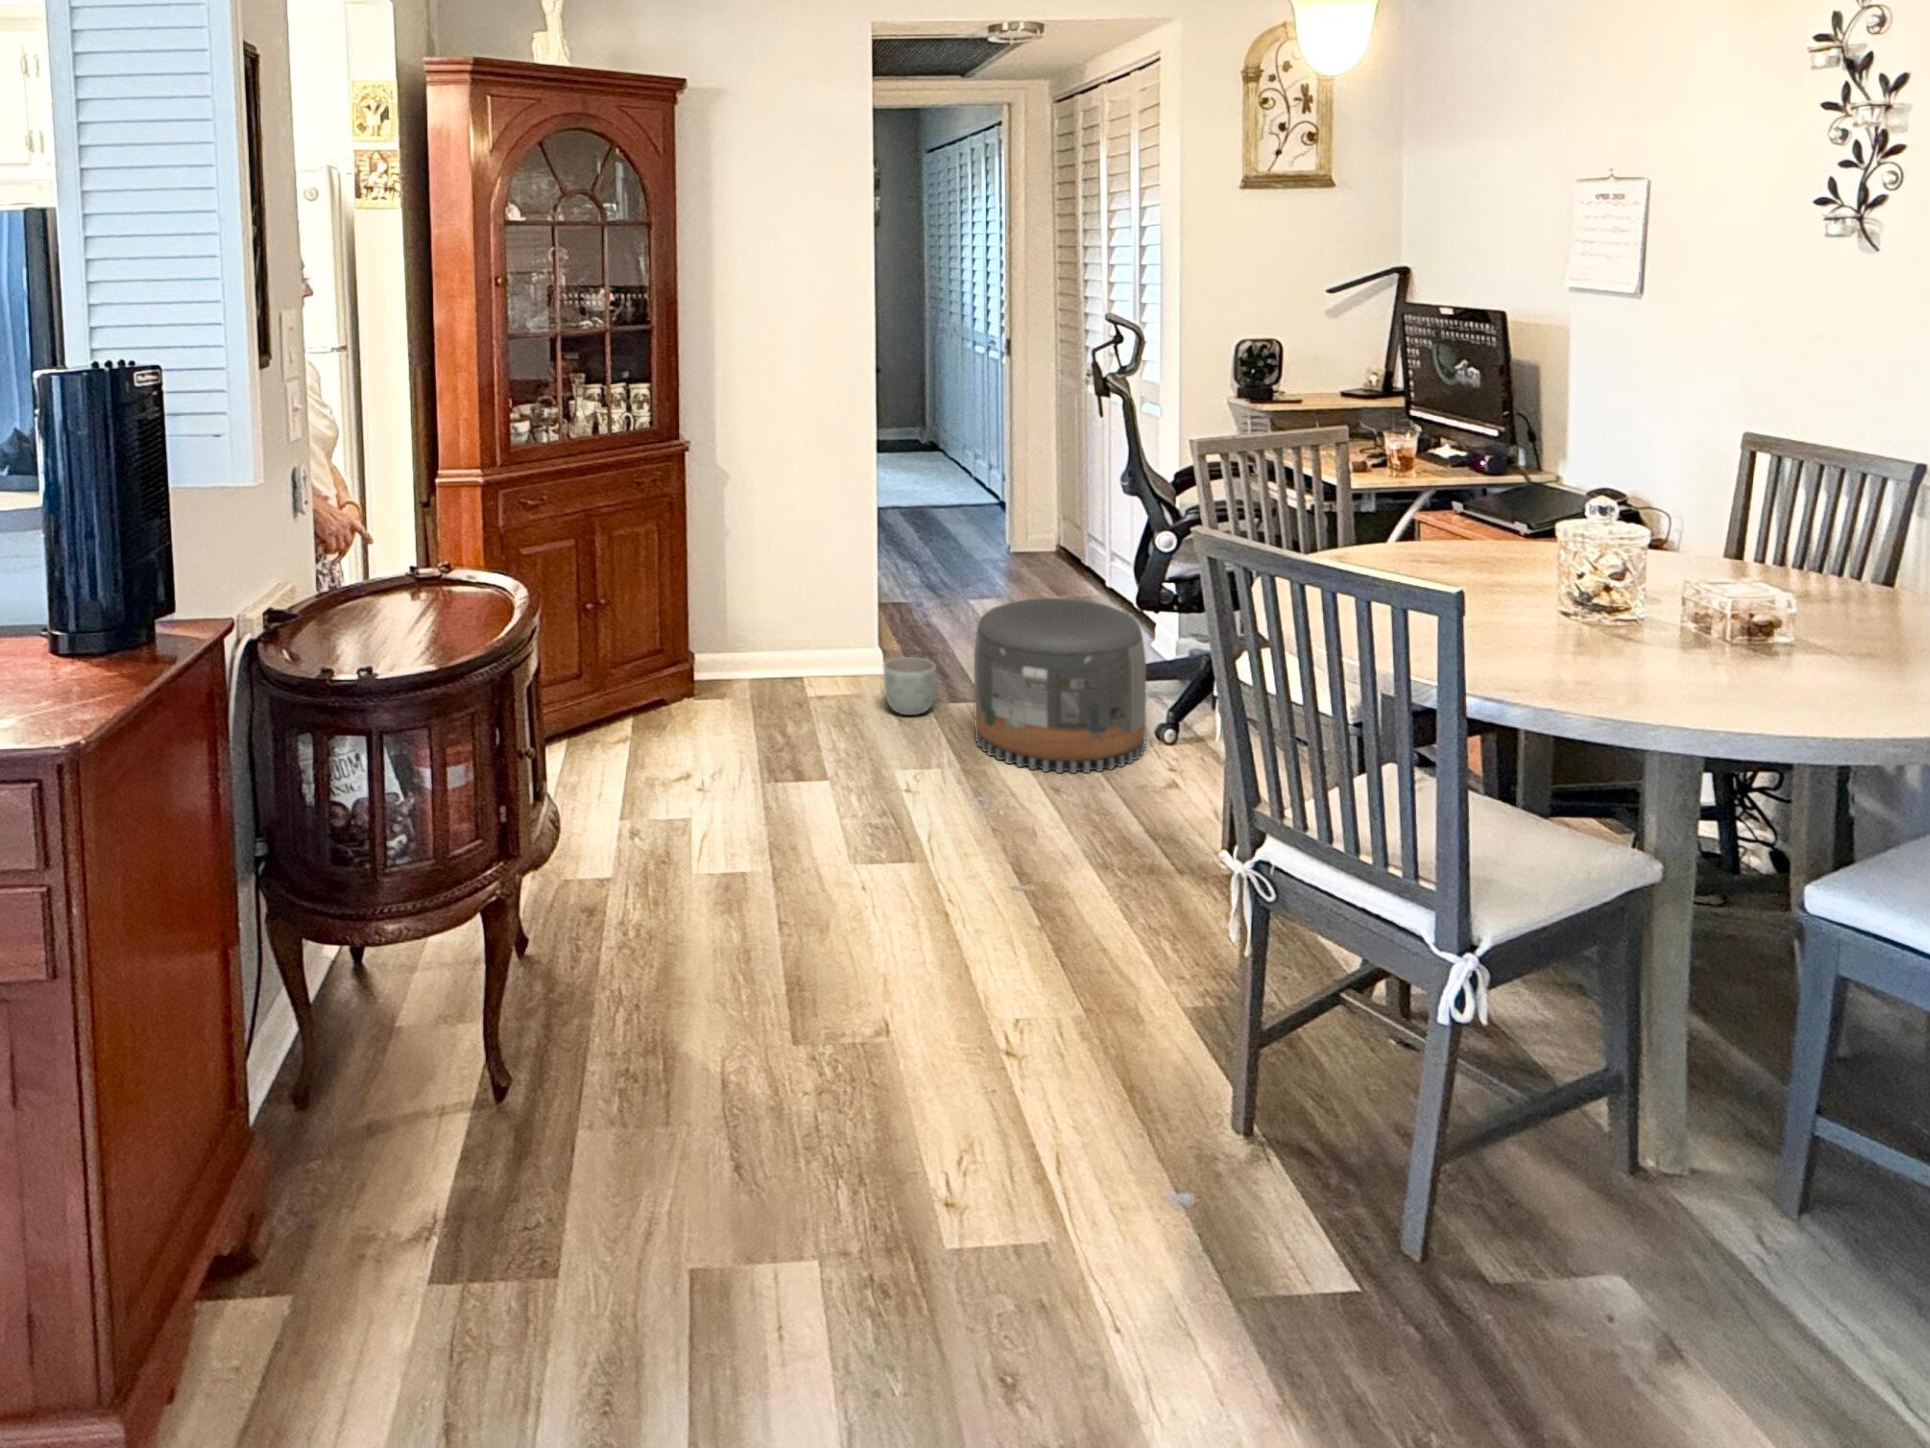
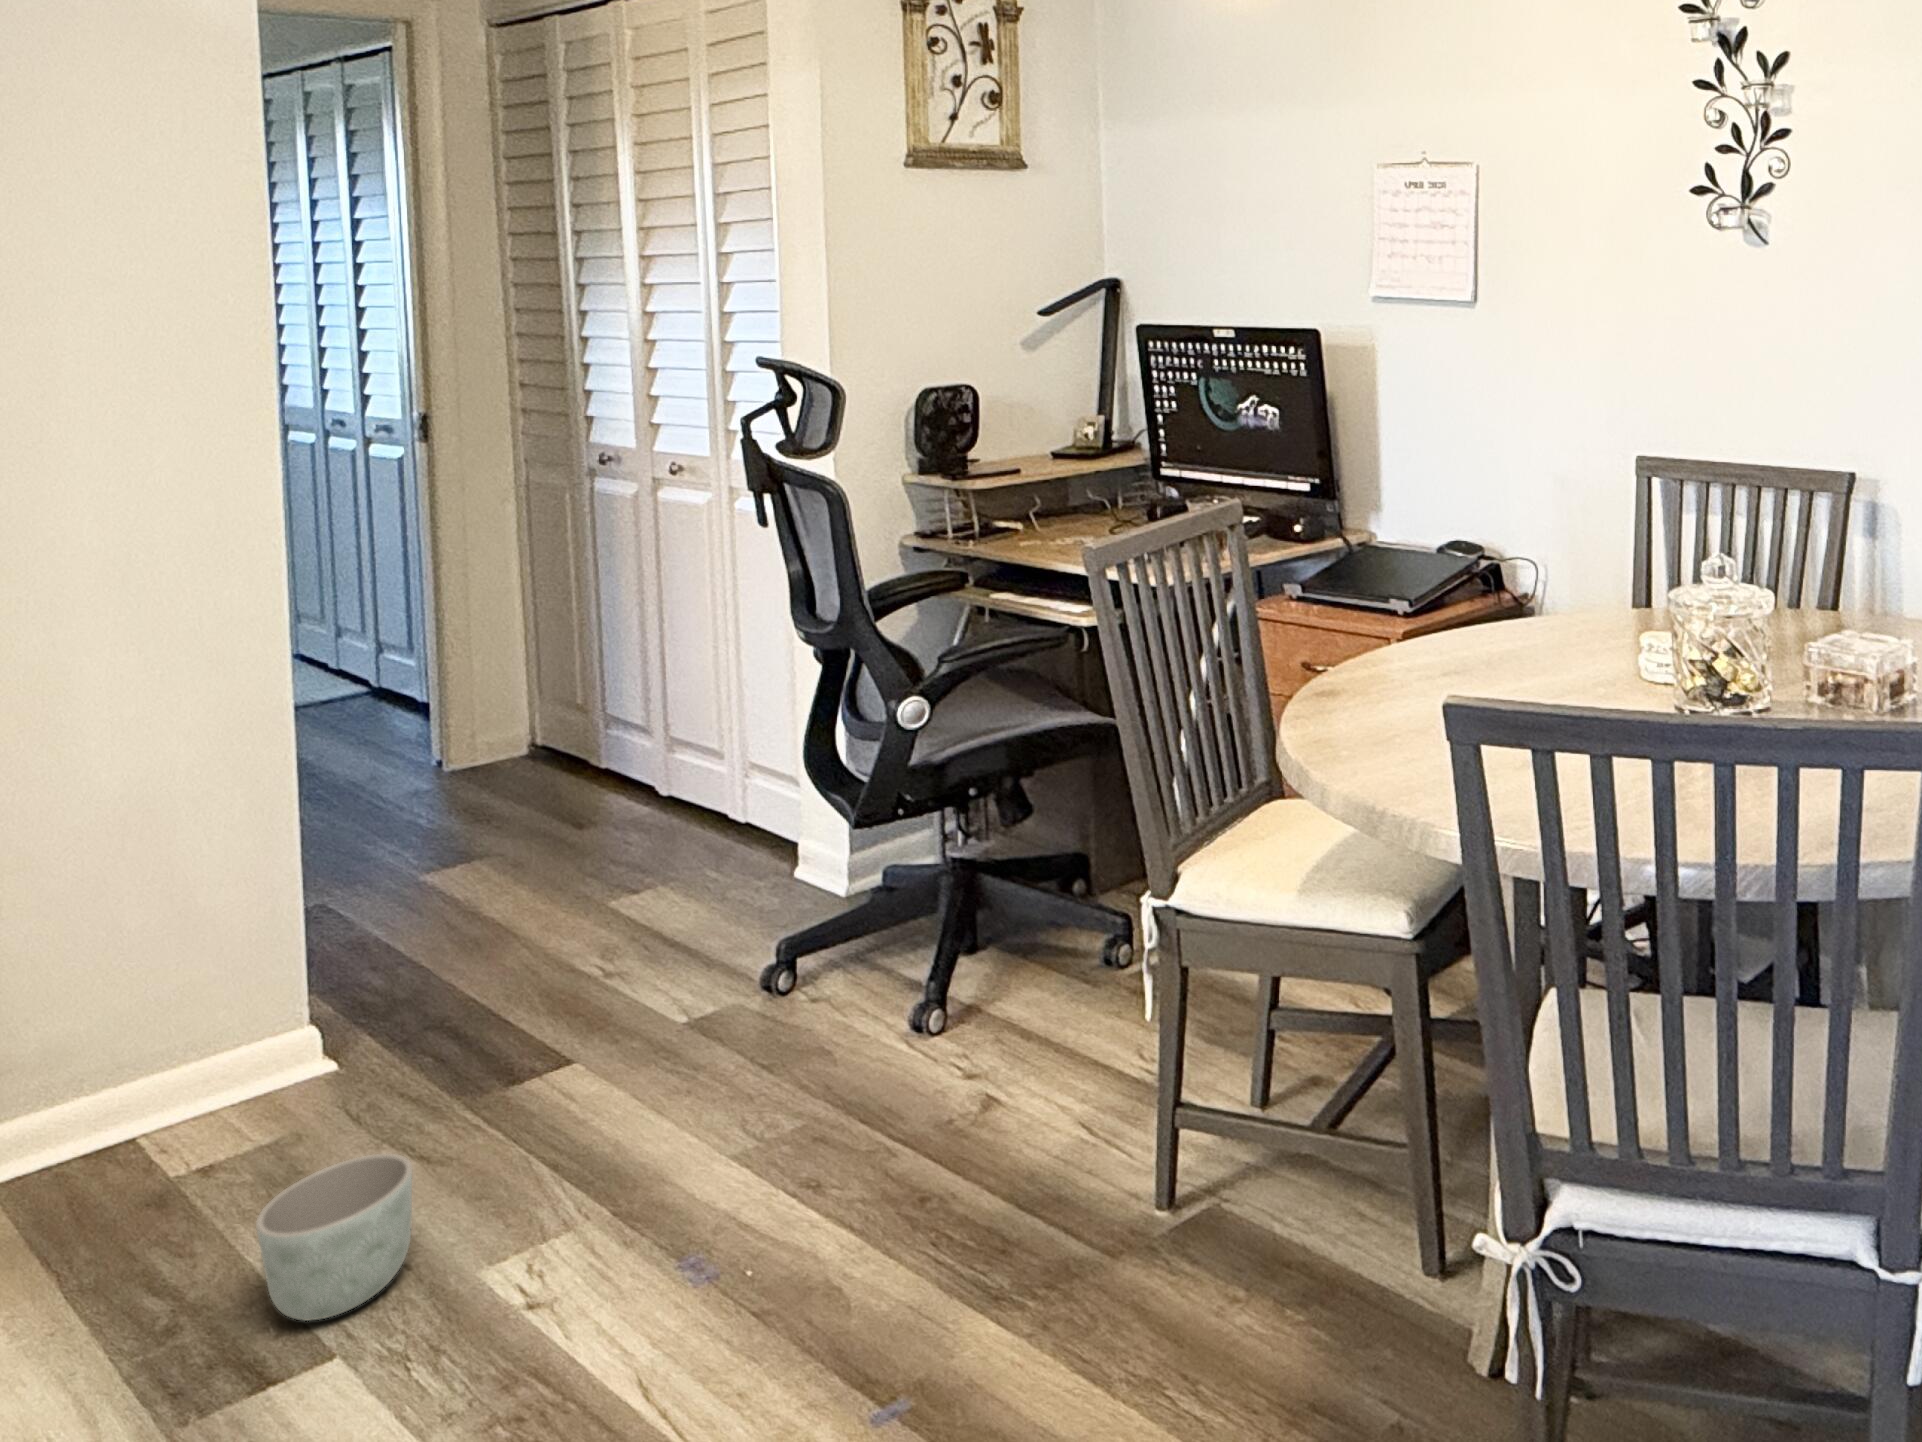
pouf: present [974,598,1146,773] -> none [535,898,921,1331]

